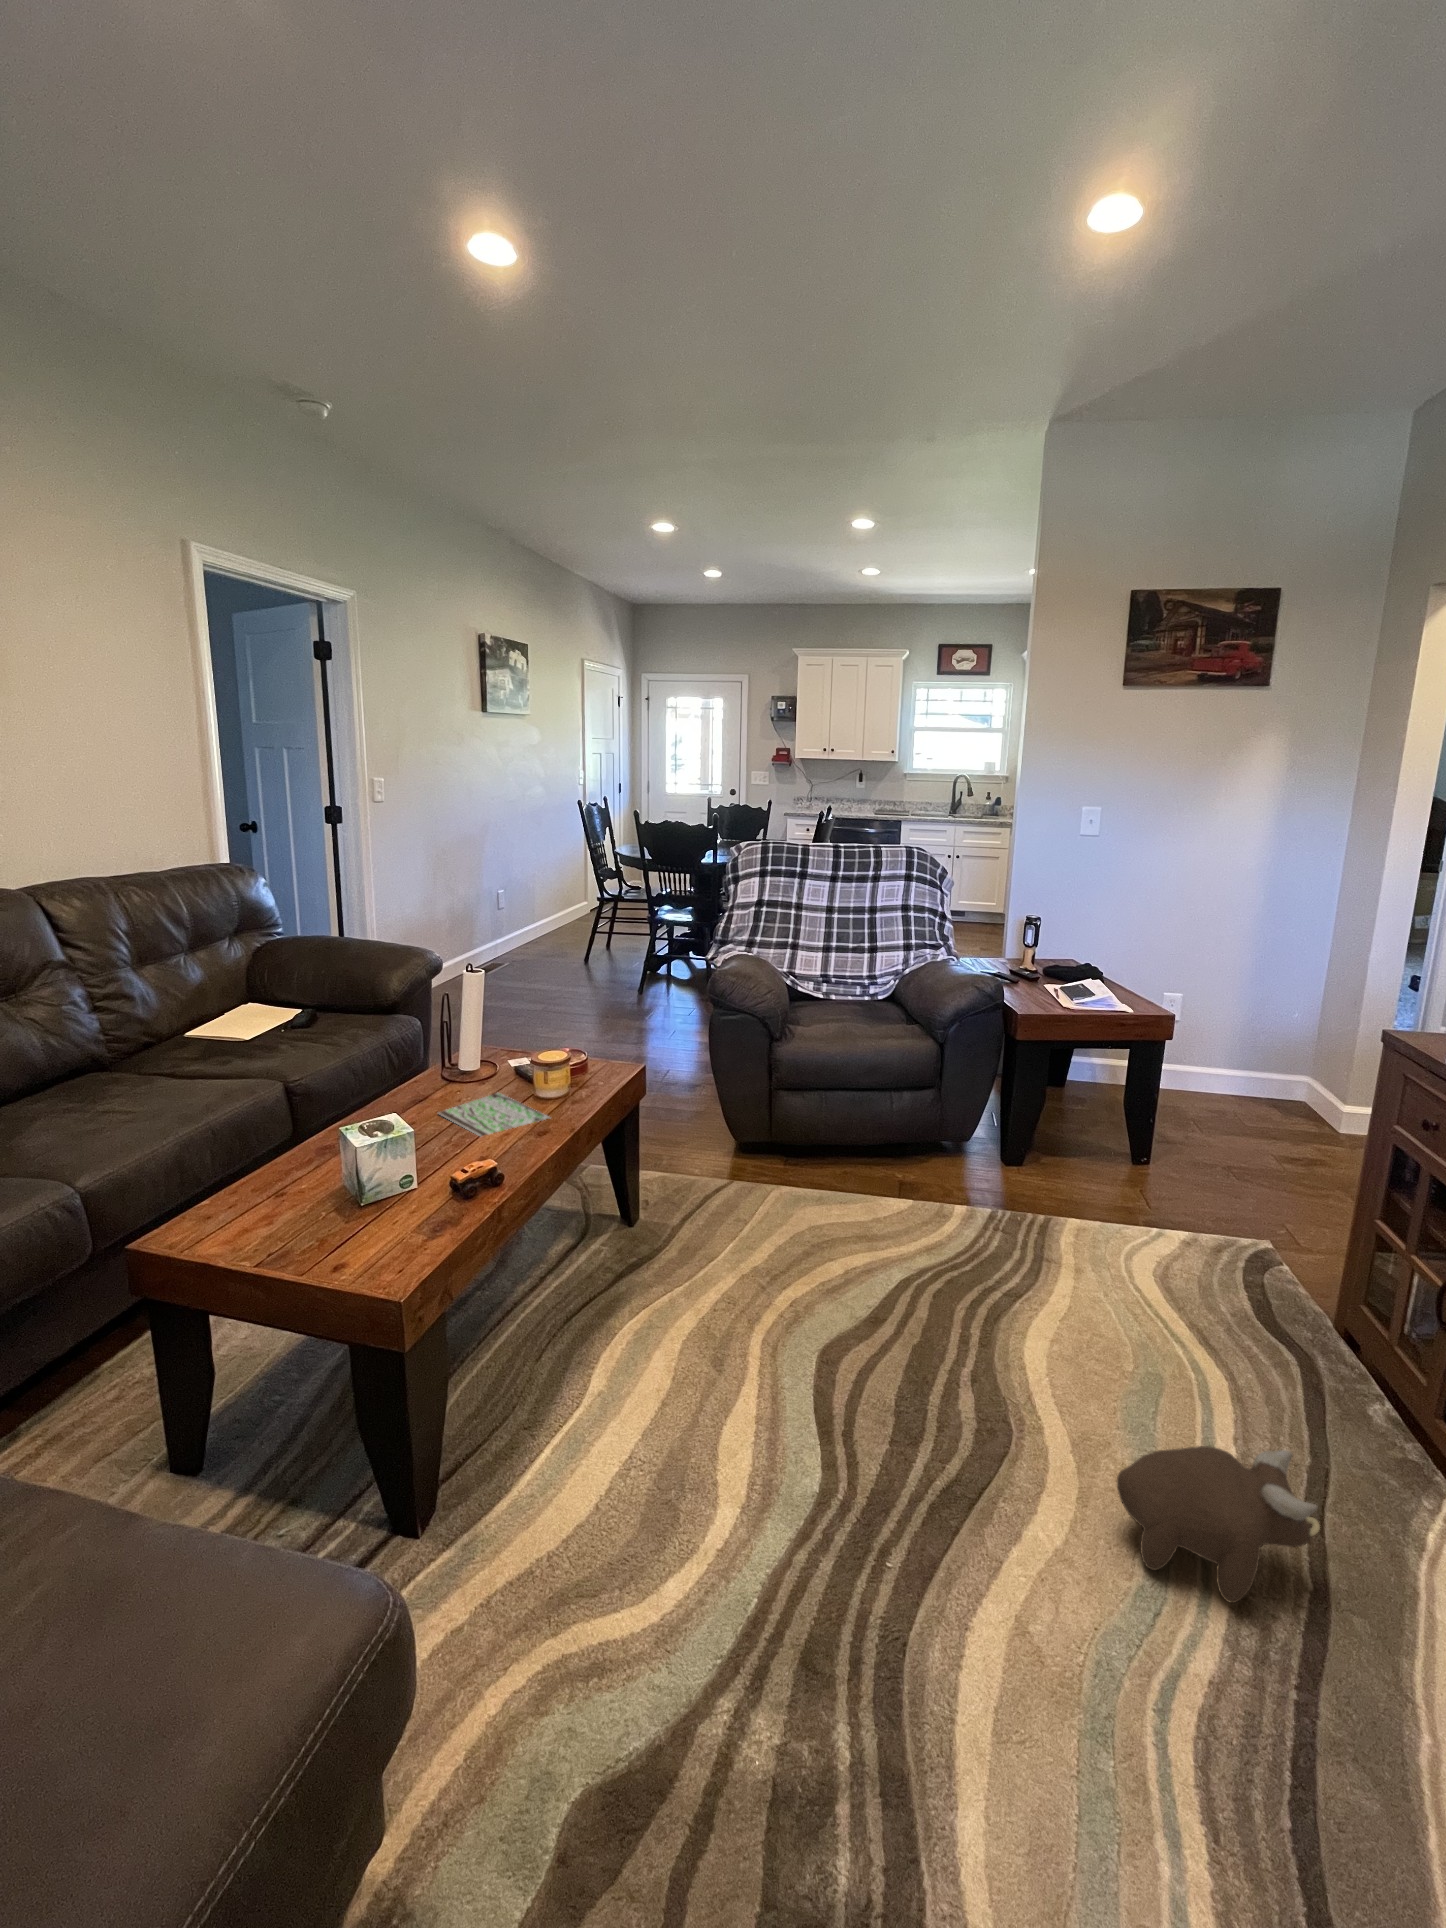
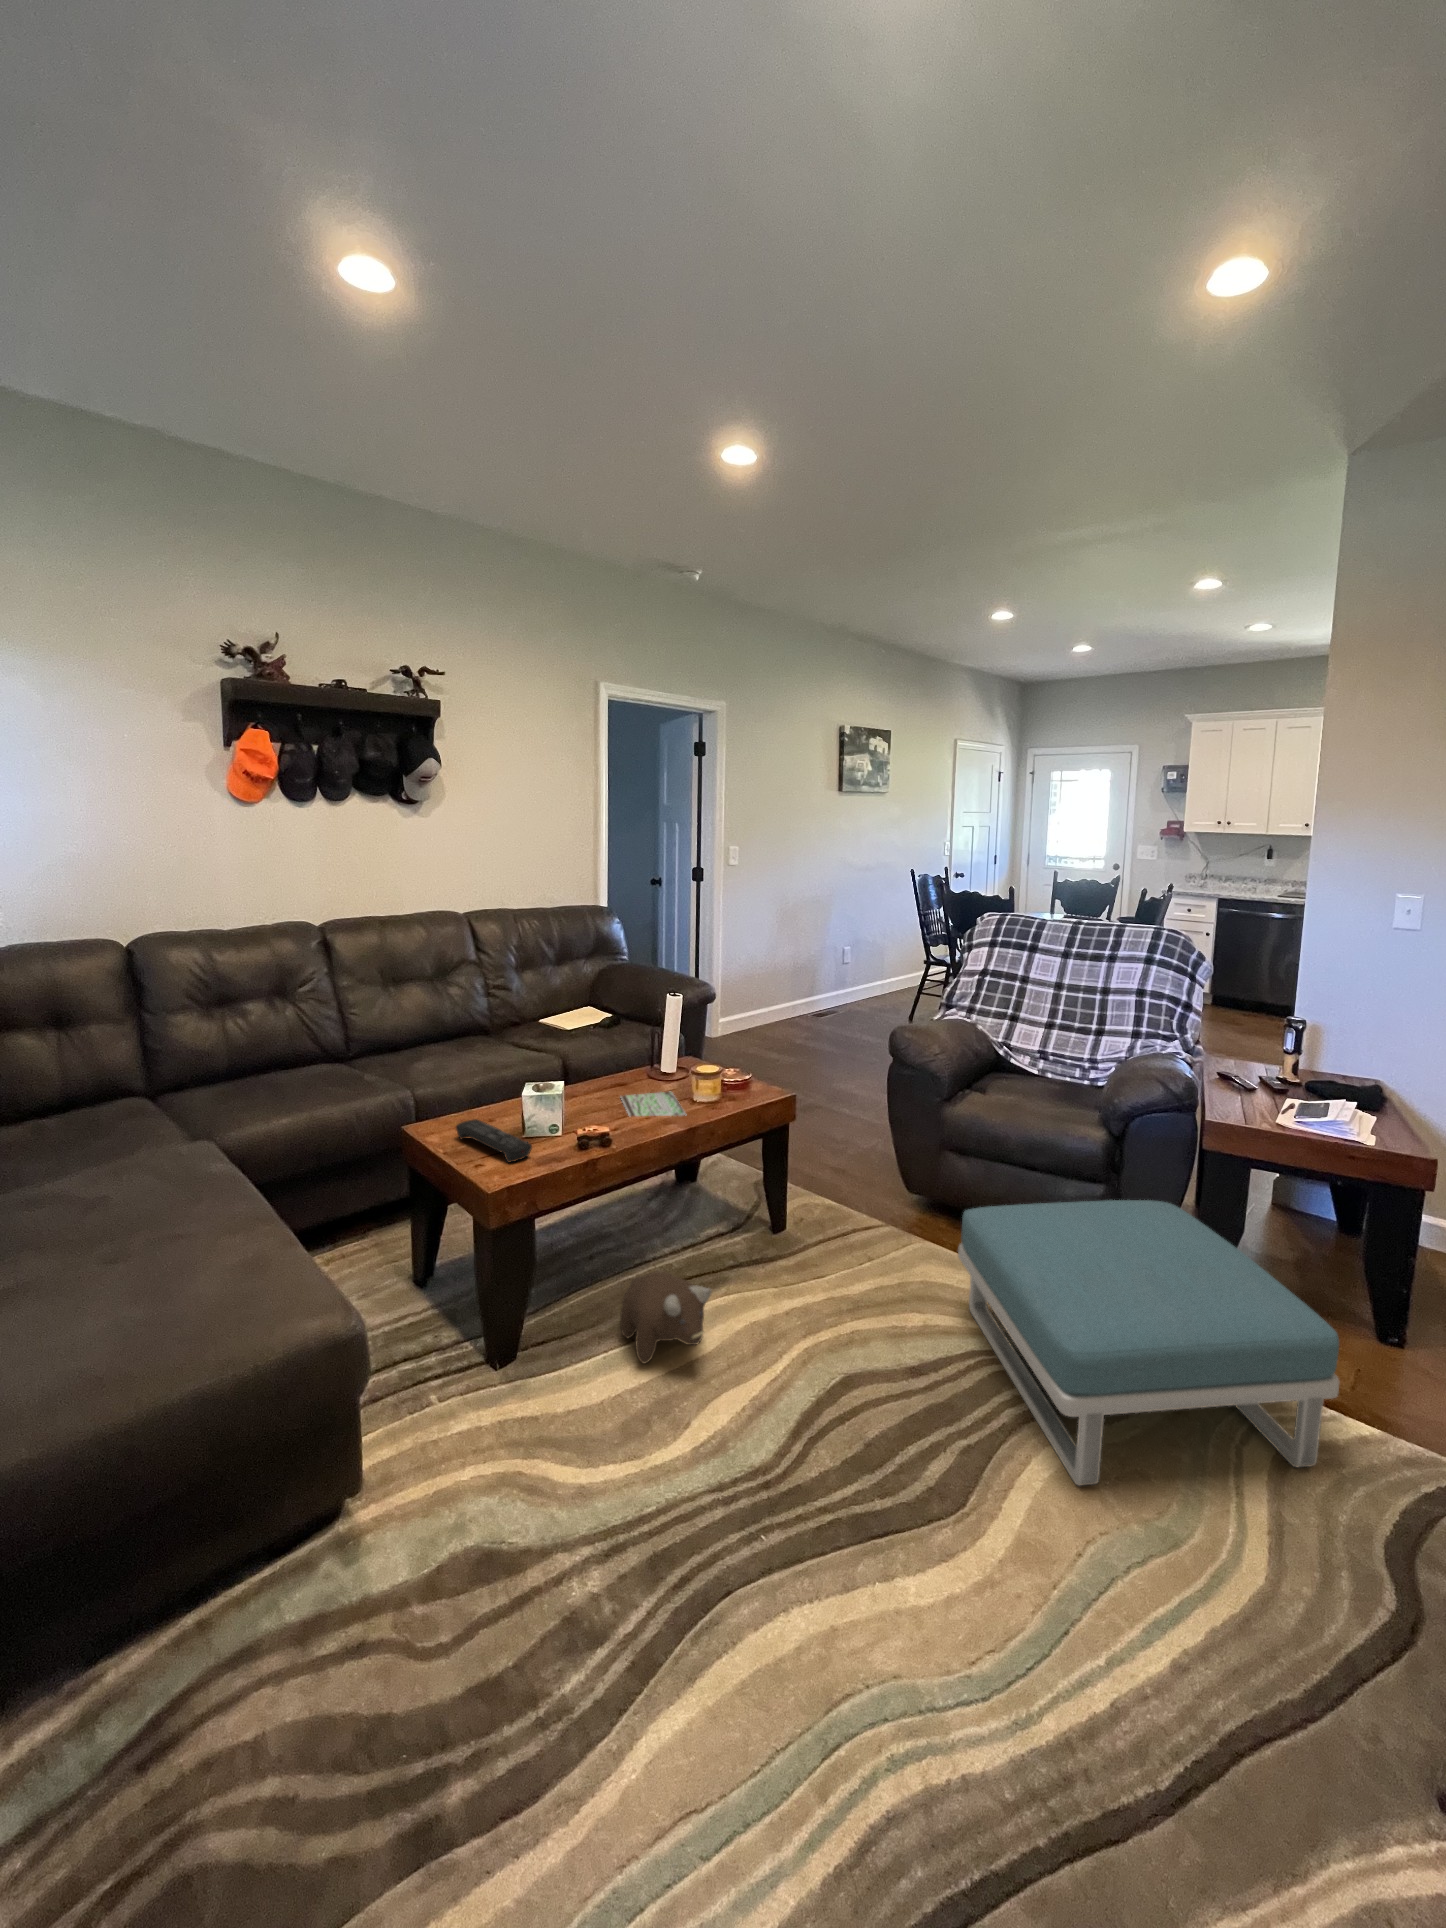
footstool: none [864,1096,1204,1372] -> present [958,1200,1340,1486]
remote control: none [255,1196,414,1246] -> present [456,1119,532,1163]
plush toy: present [1117,1446,1320,1603] -> present [620,1271,712,1364]

